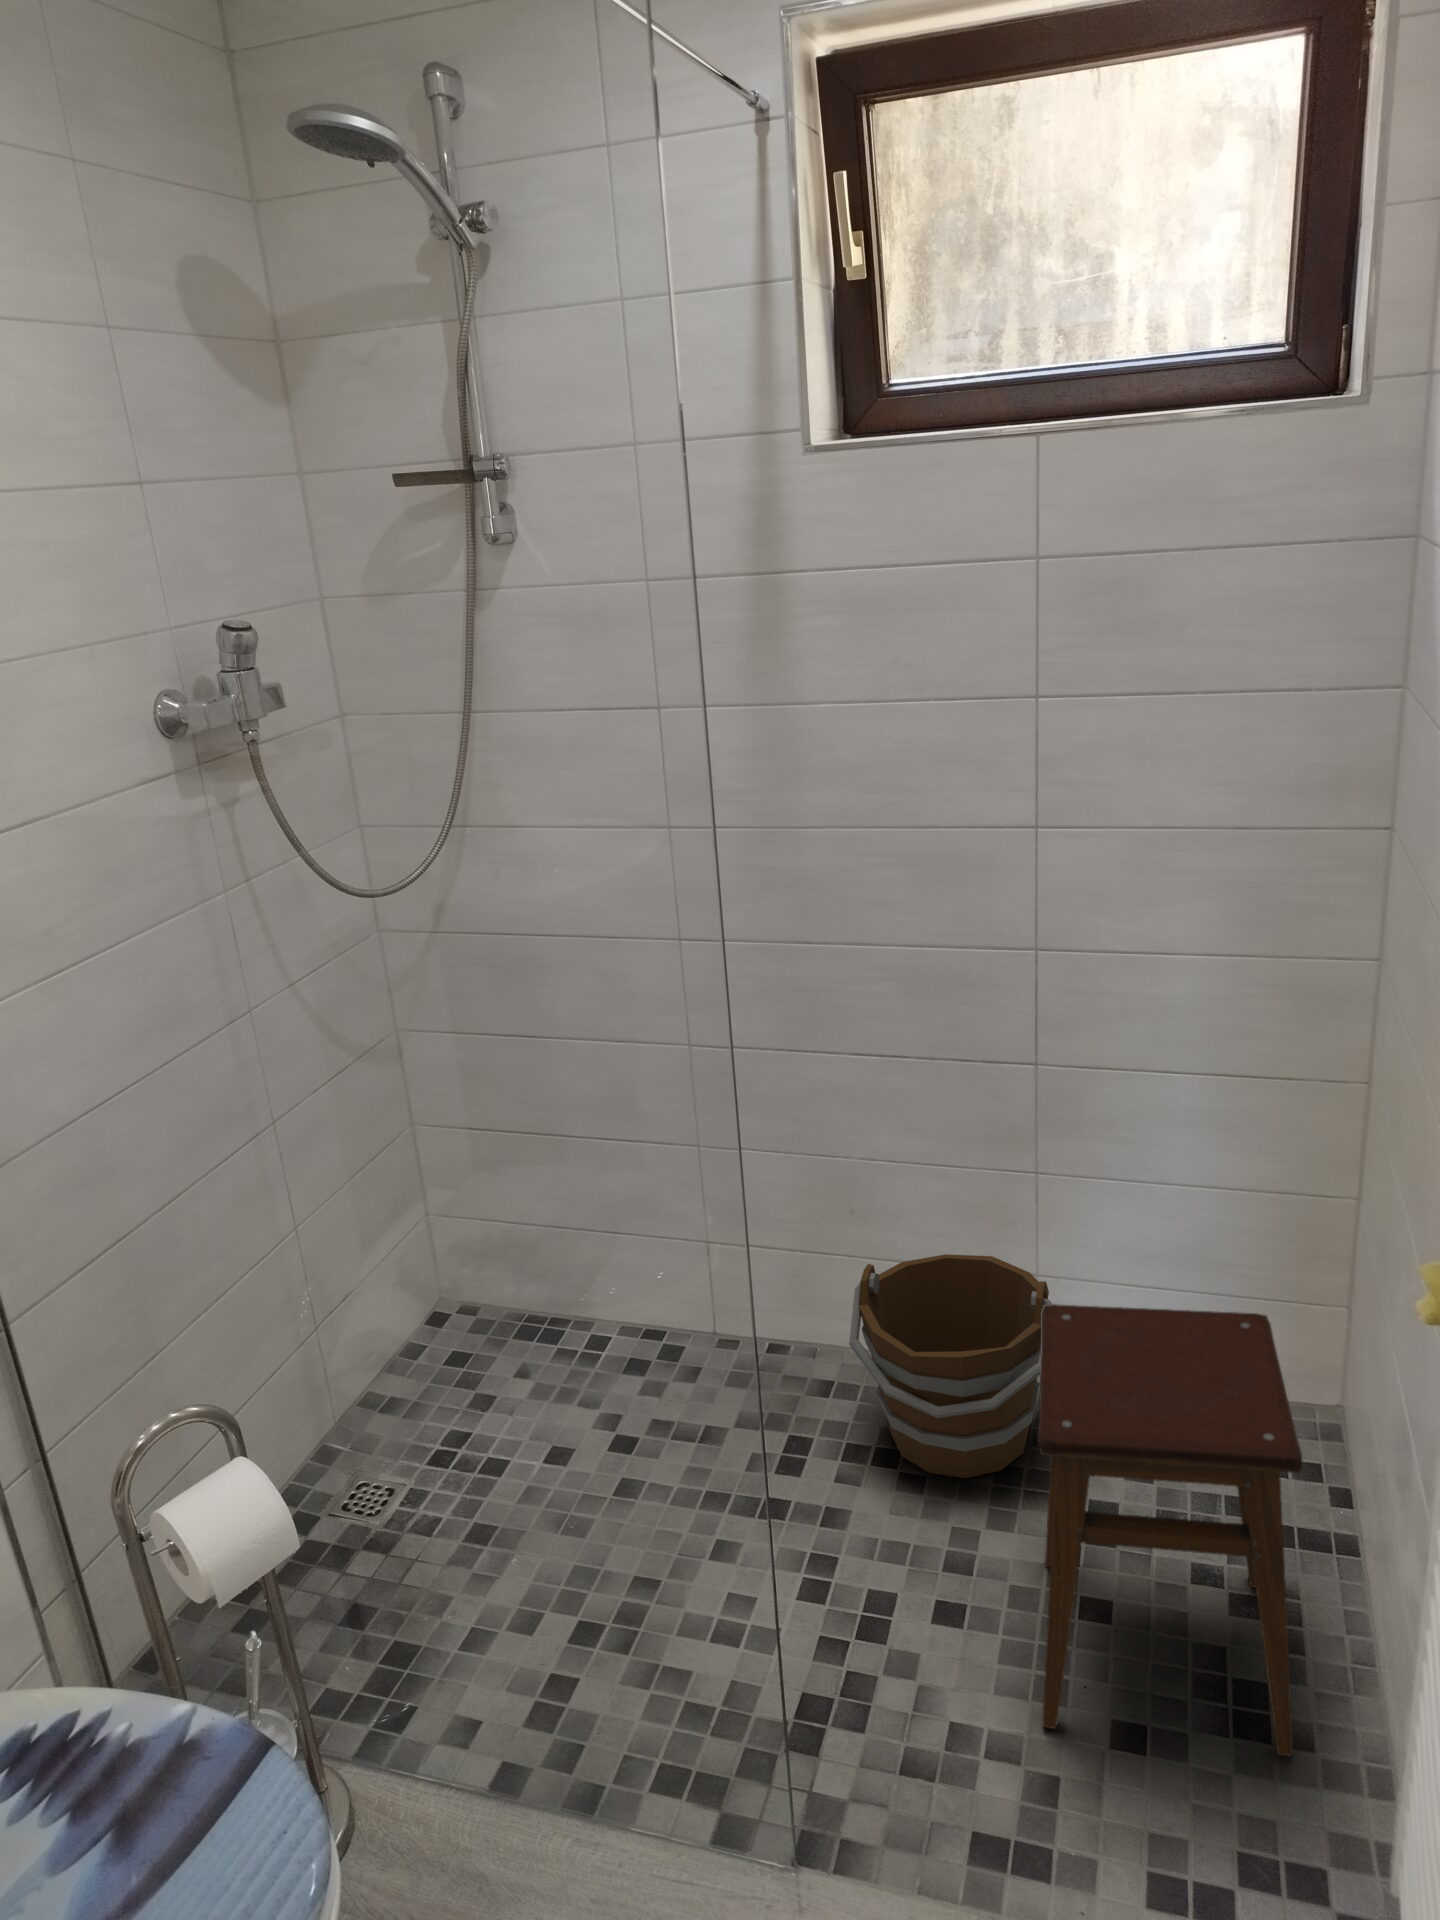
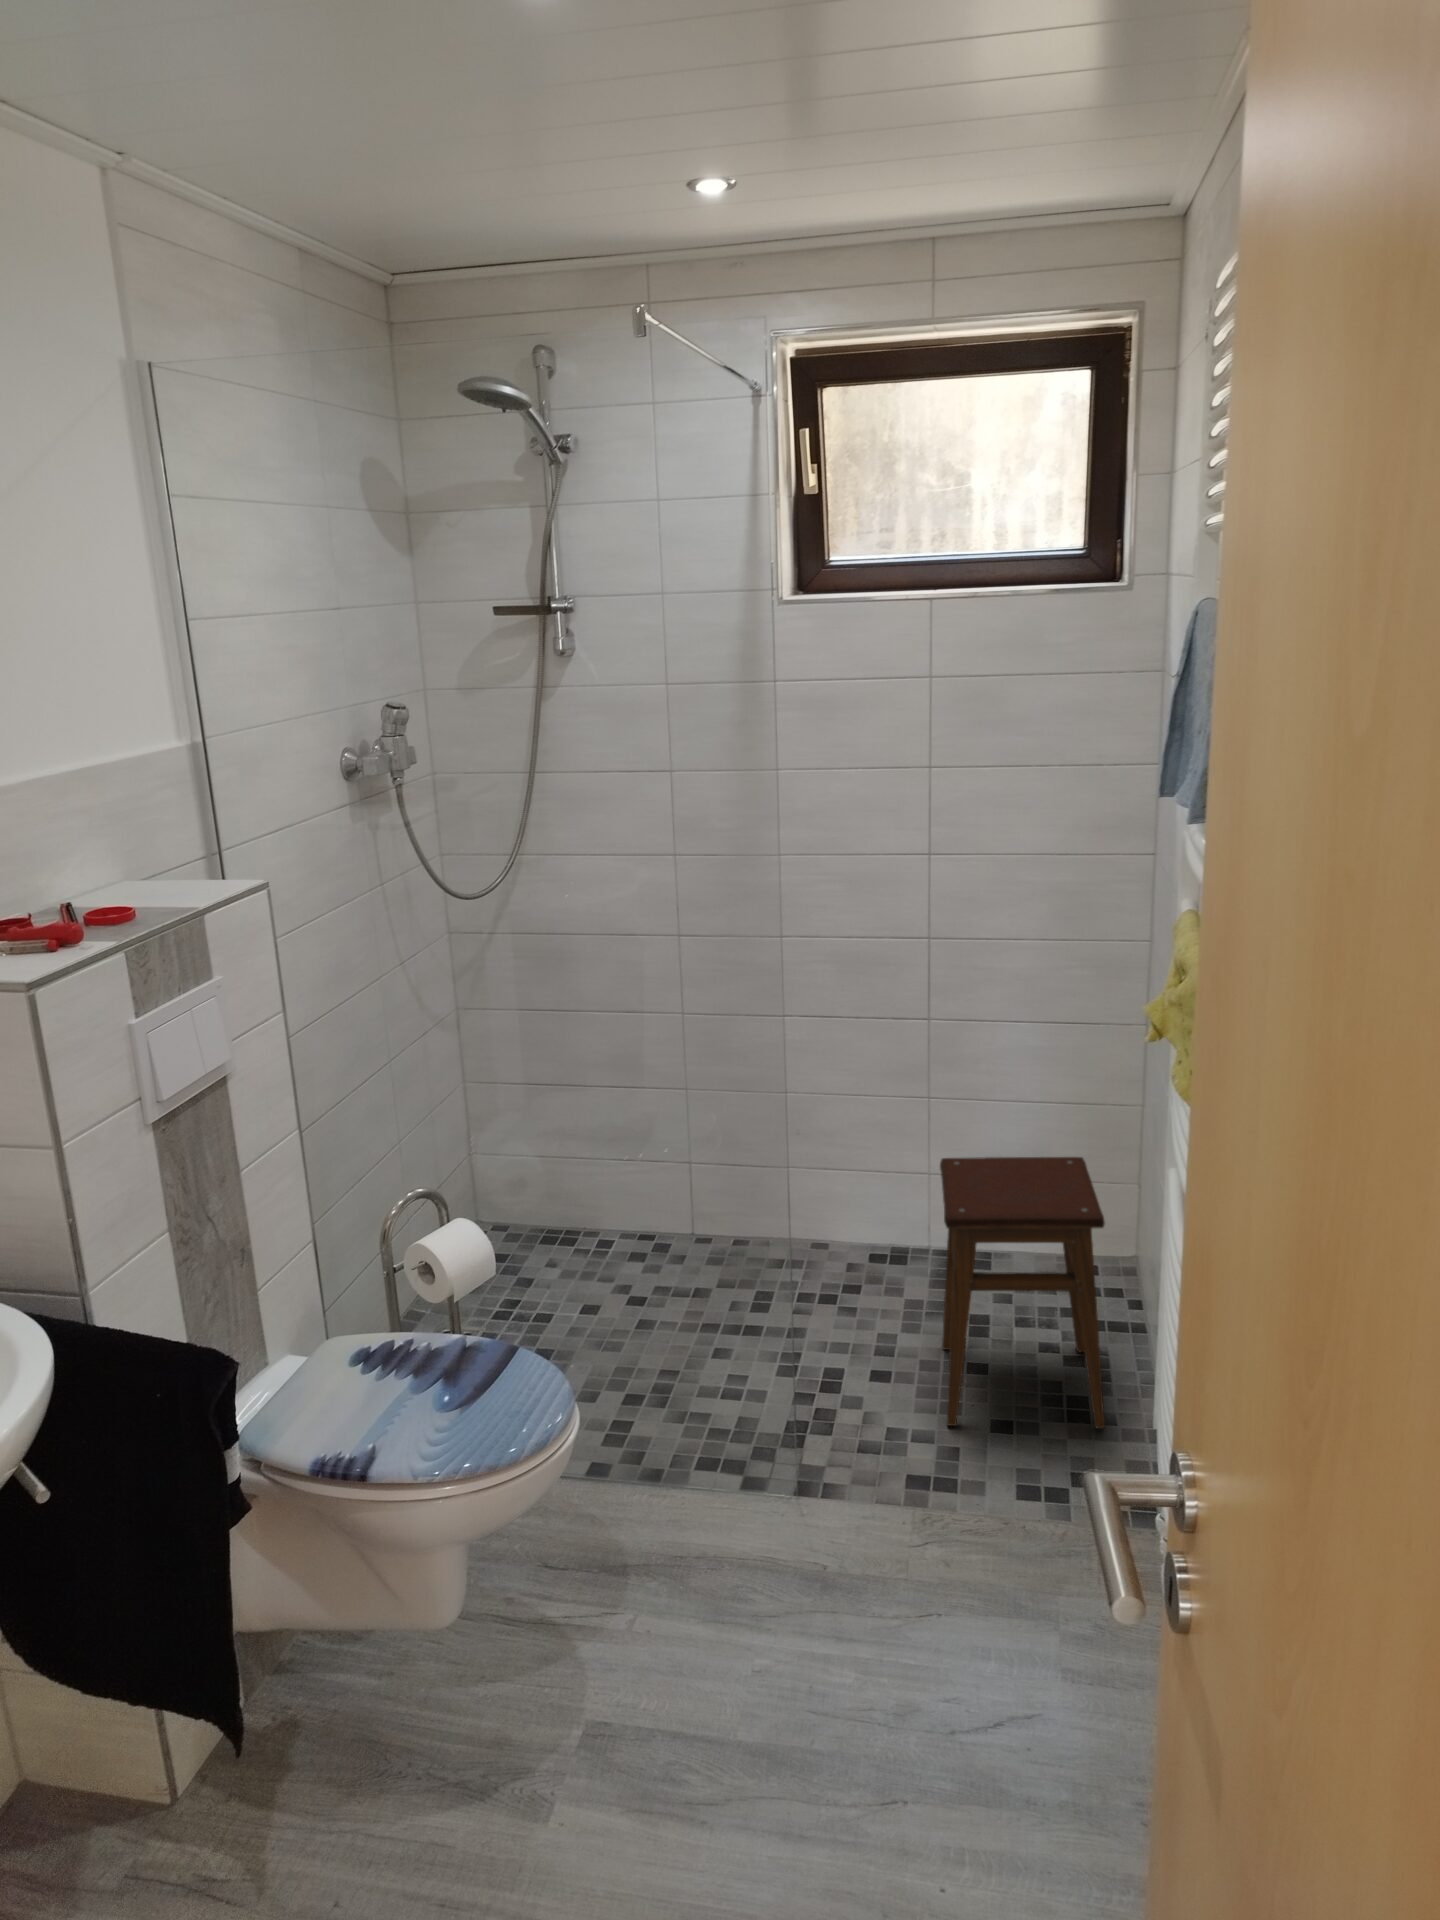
bucket: present [849,1254,1052,1478] -> none [803,1159,945,1306]

